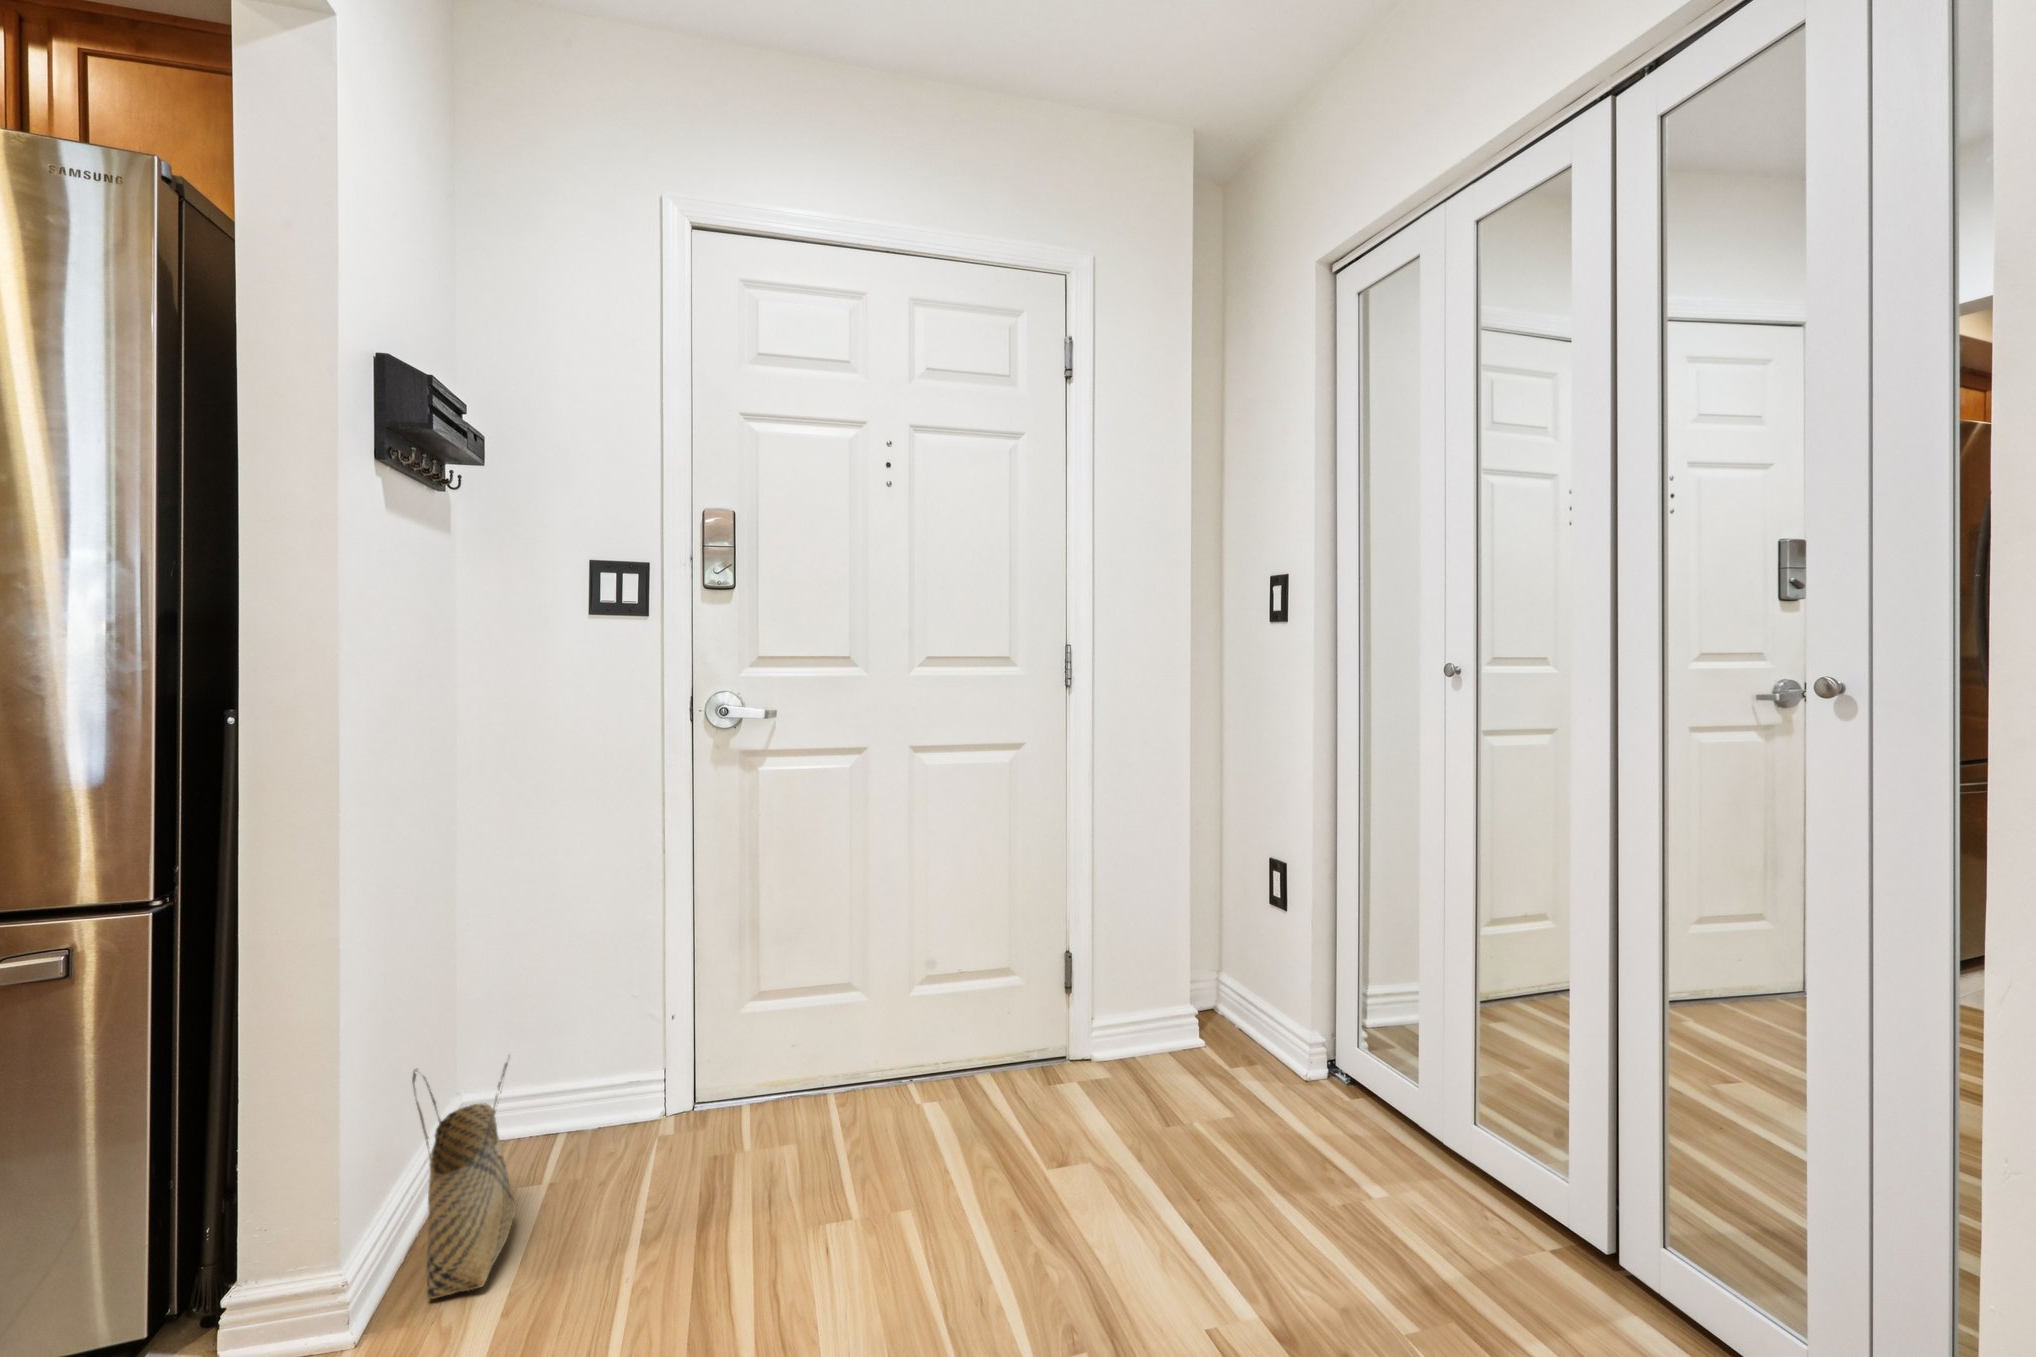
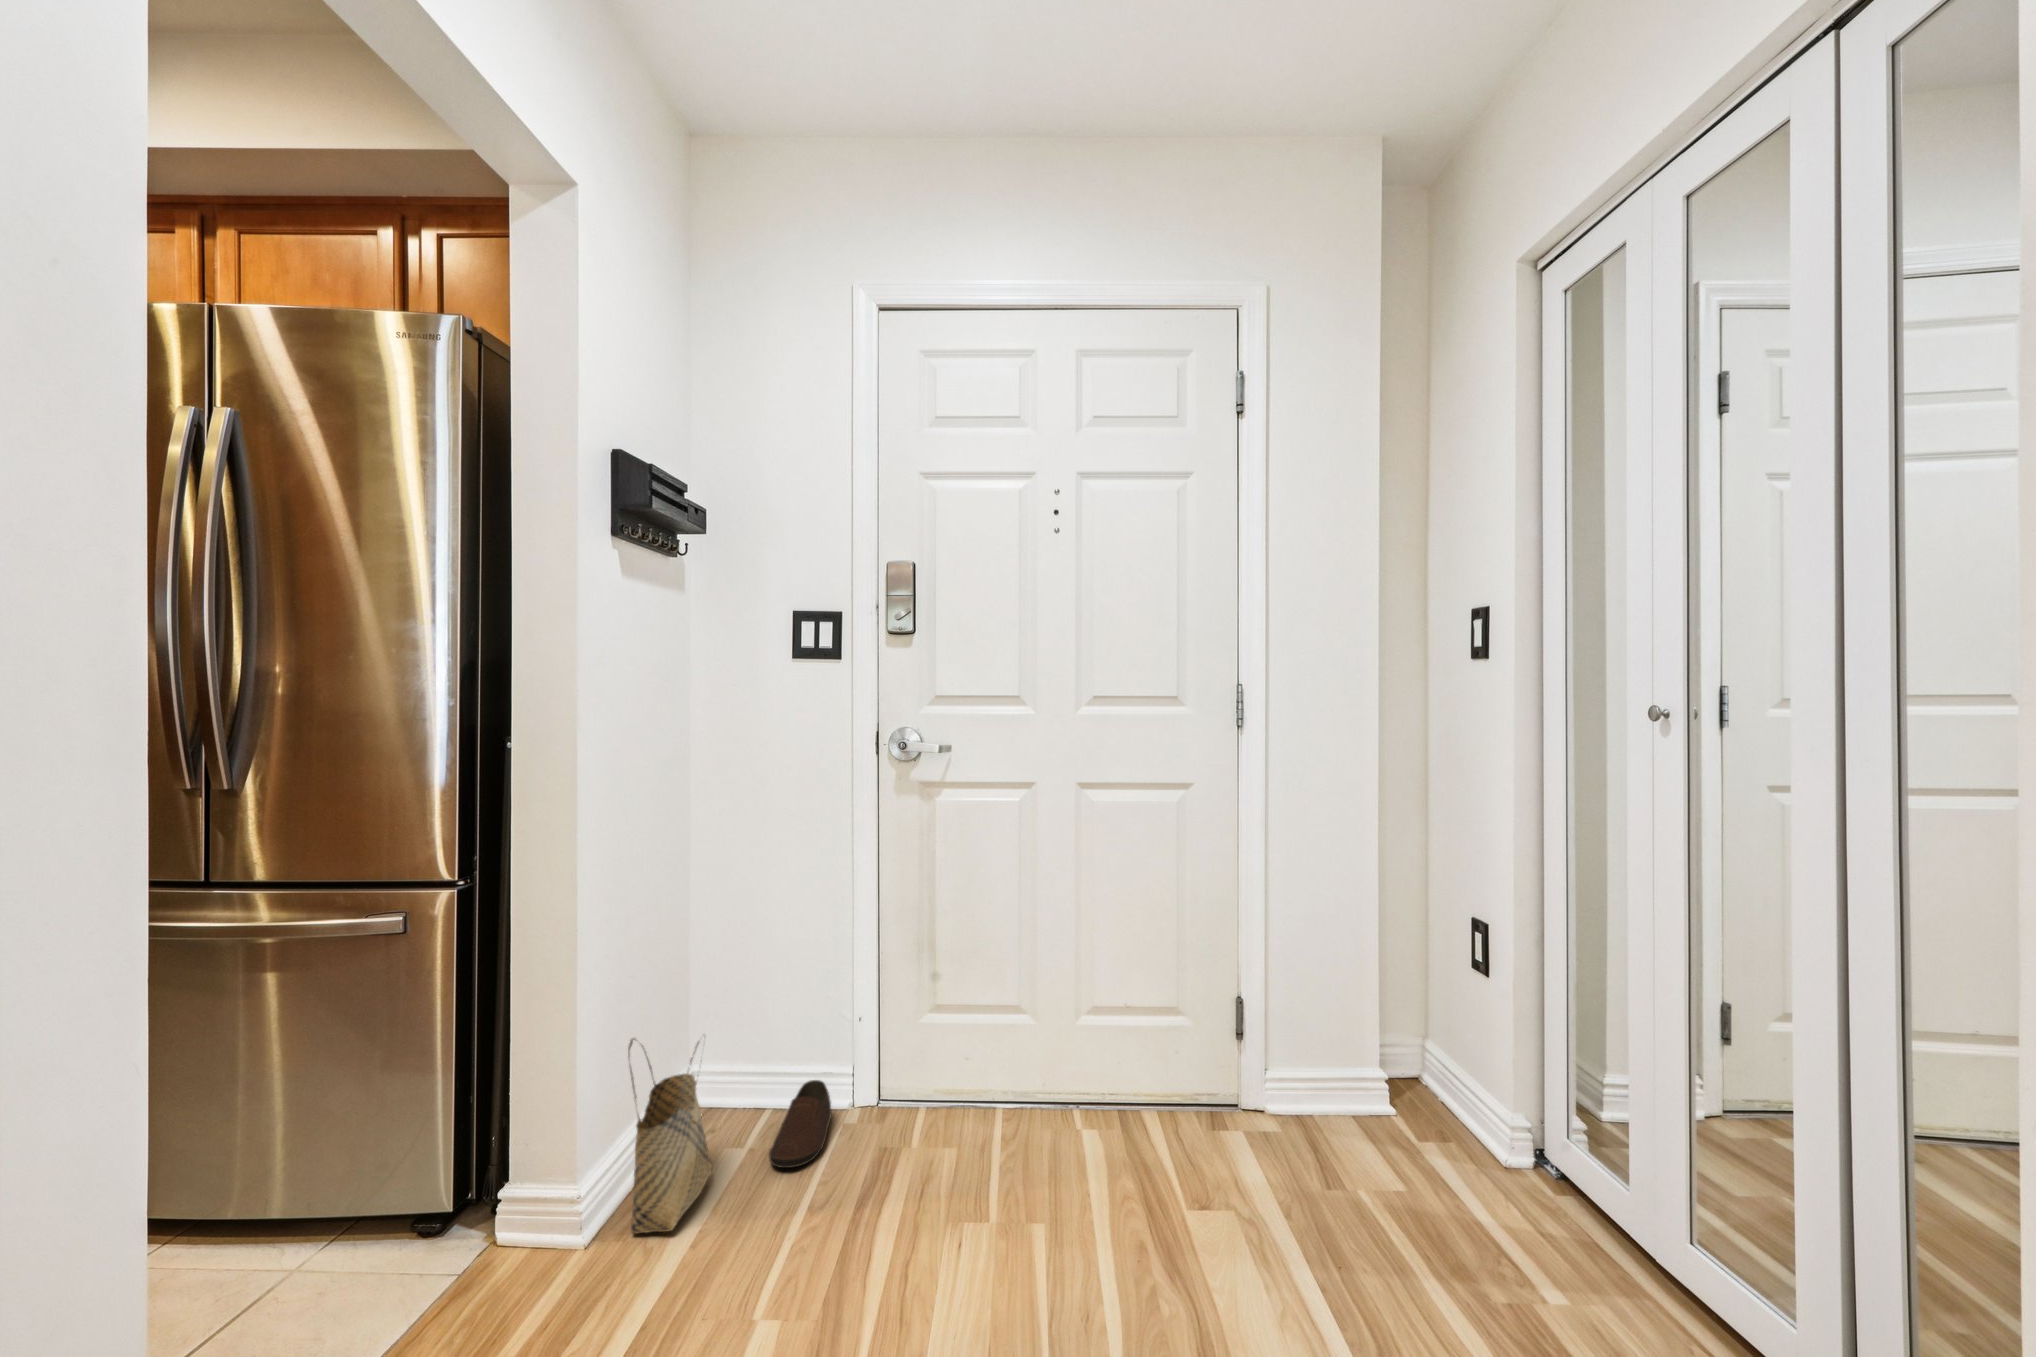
shoe: none [582,1092,645,1194] -> present [769,1080,832,1168]

